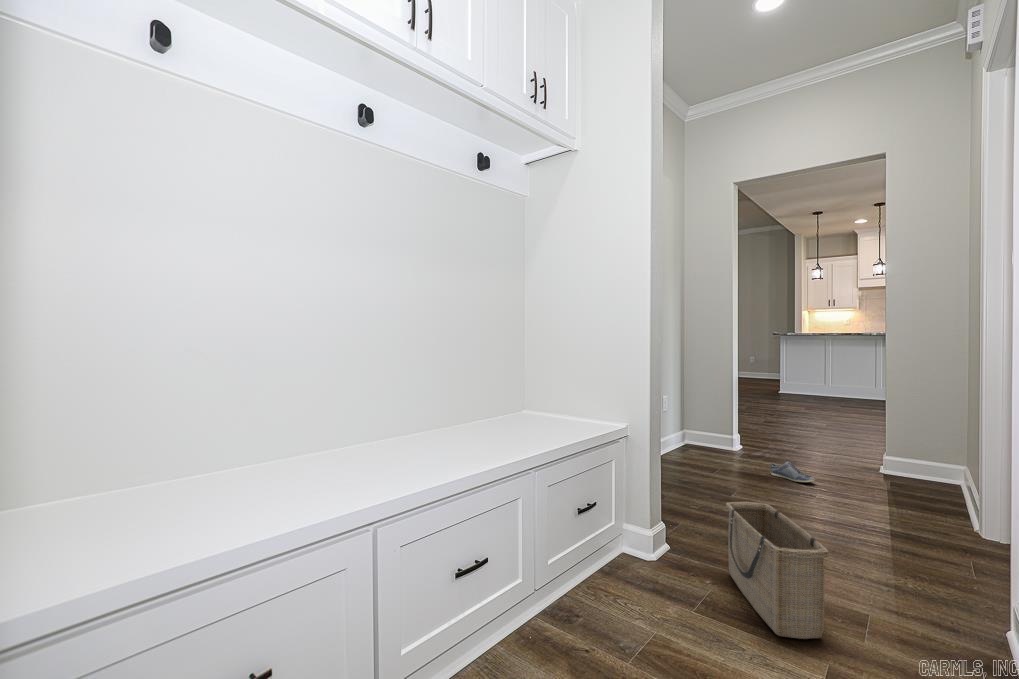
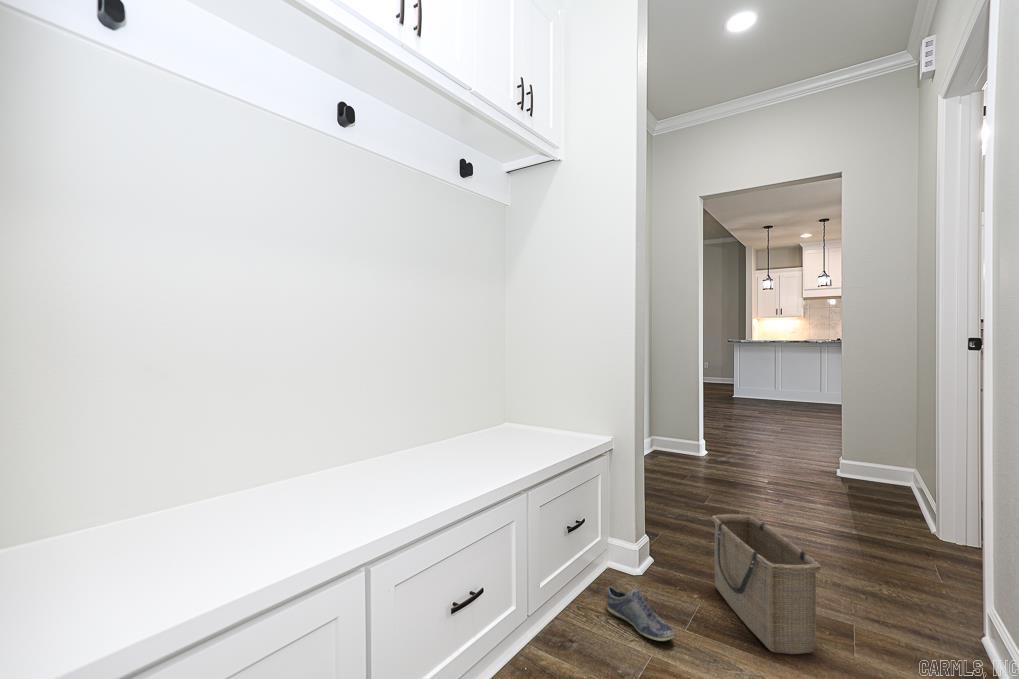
shoe: present [770,461,815,482] -> present [607,586,675,641]

